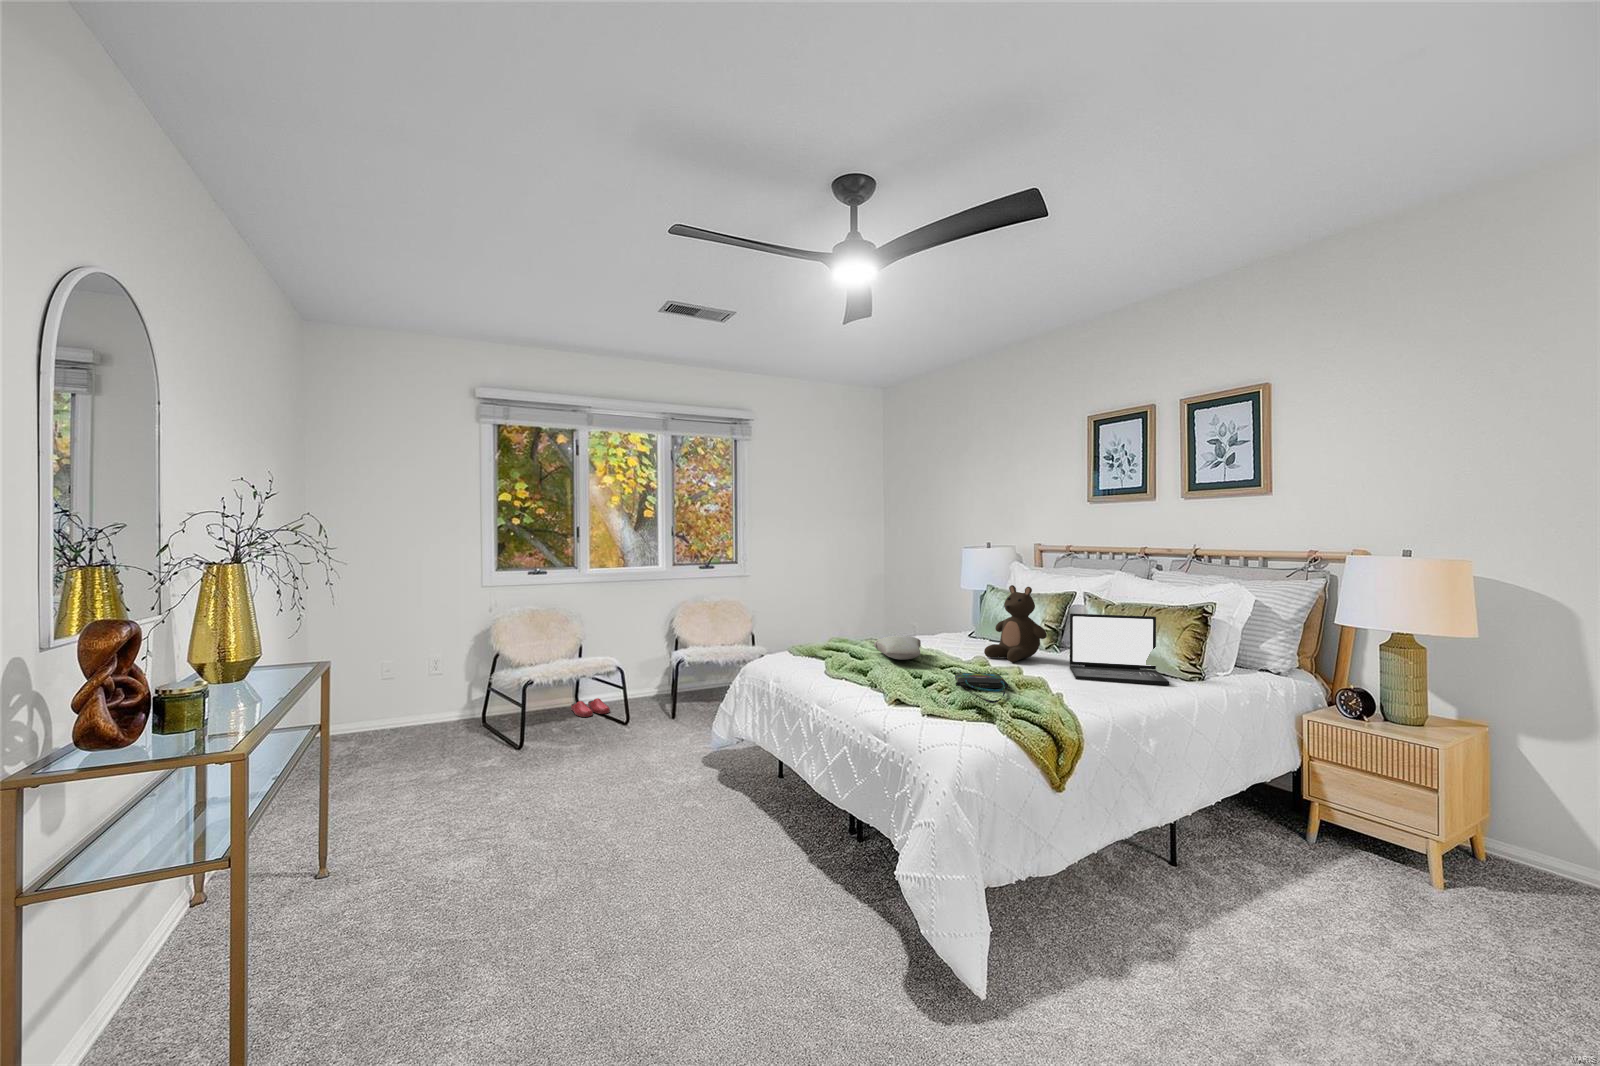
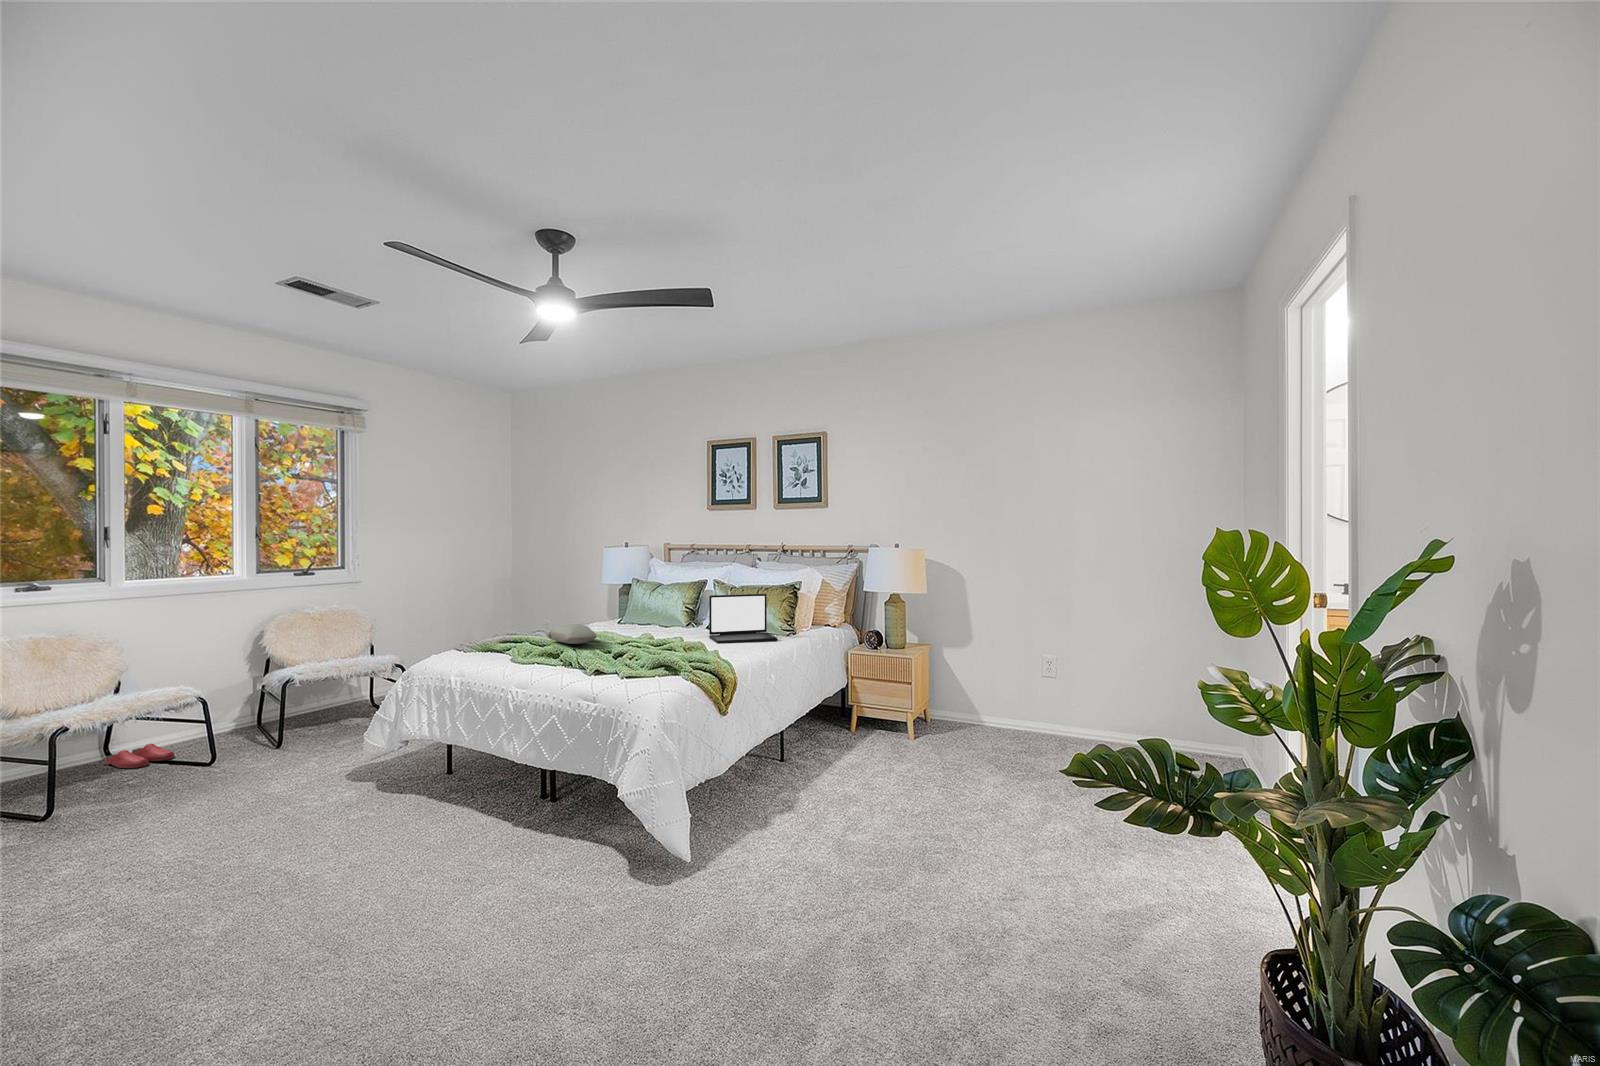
stuffed bear: present [984,585,1047,662] -> none [642,576,691,638]
tote bag: present [955,673,1010,703] -> none [633,644,680,663]

